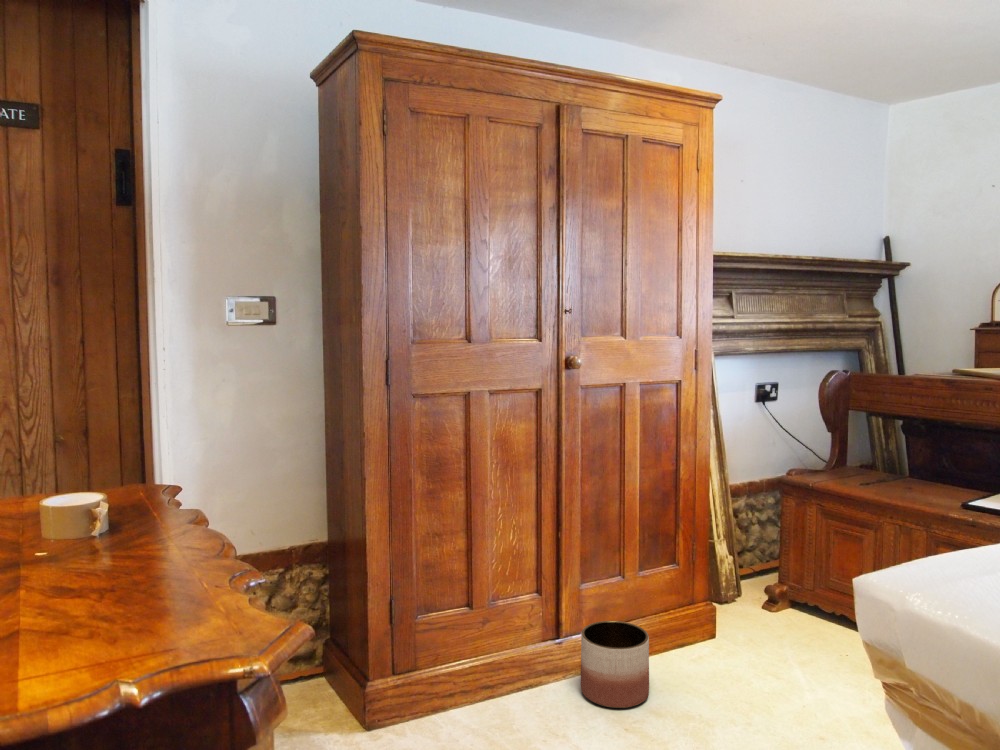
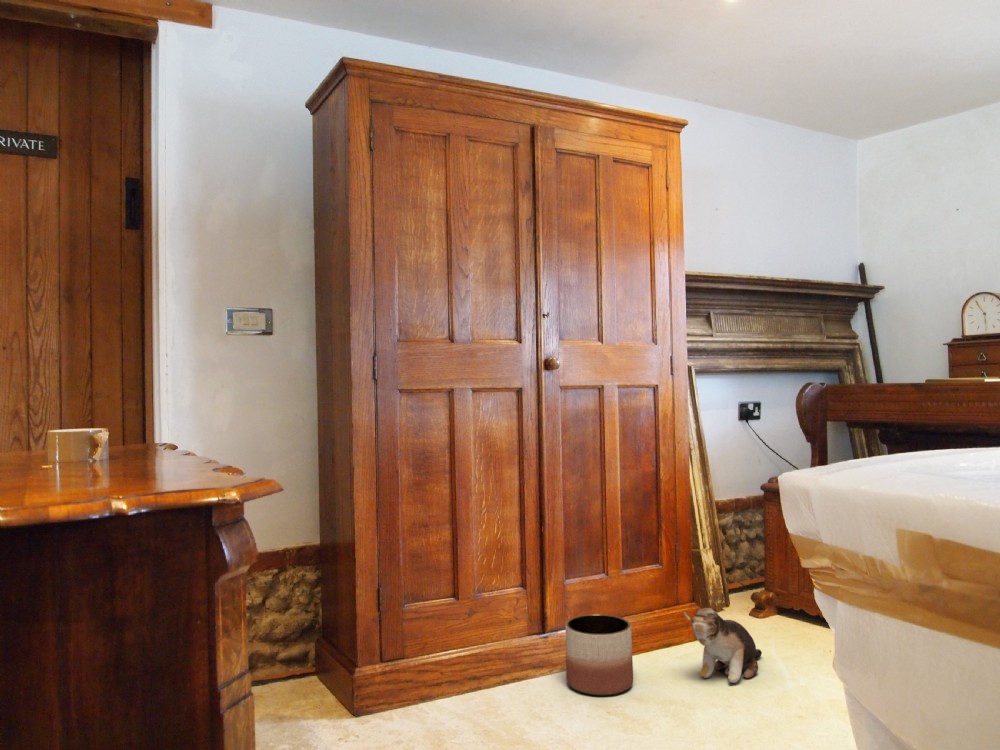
plush toy: none [704,620,778,695] -> present [684,608,762,683]

